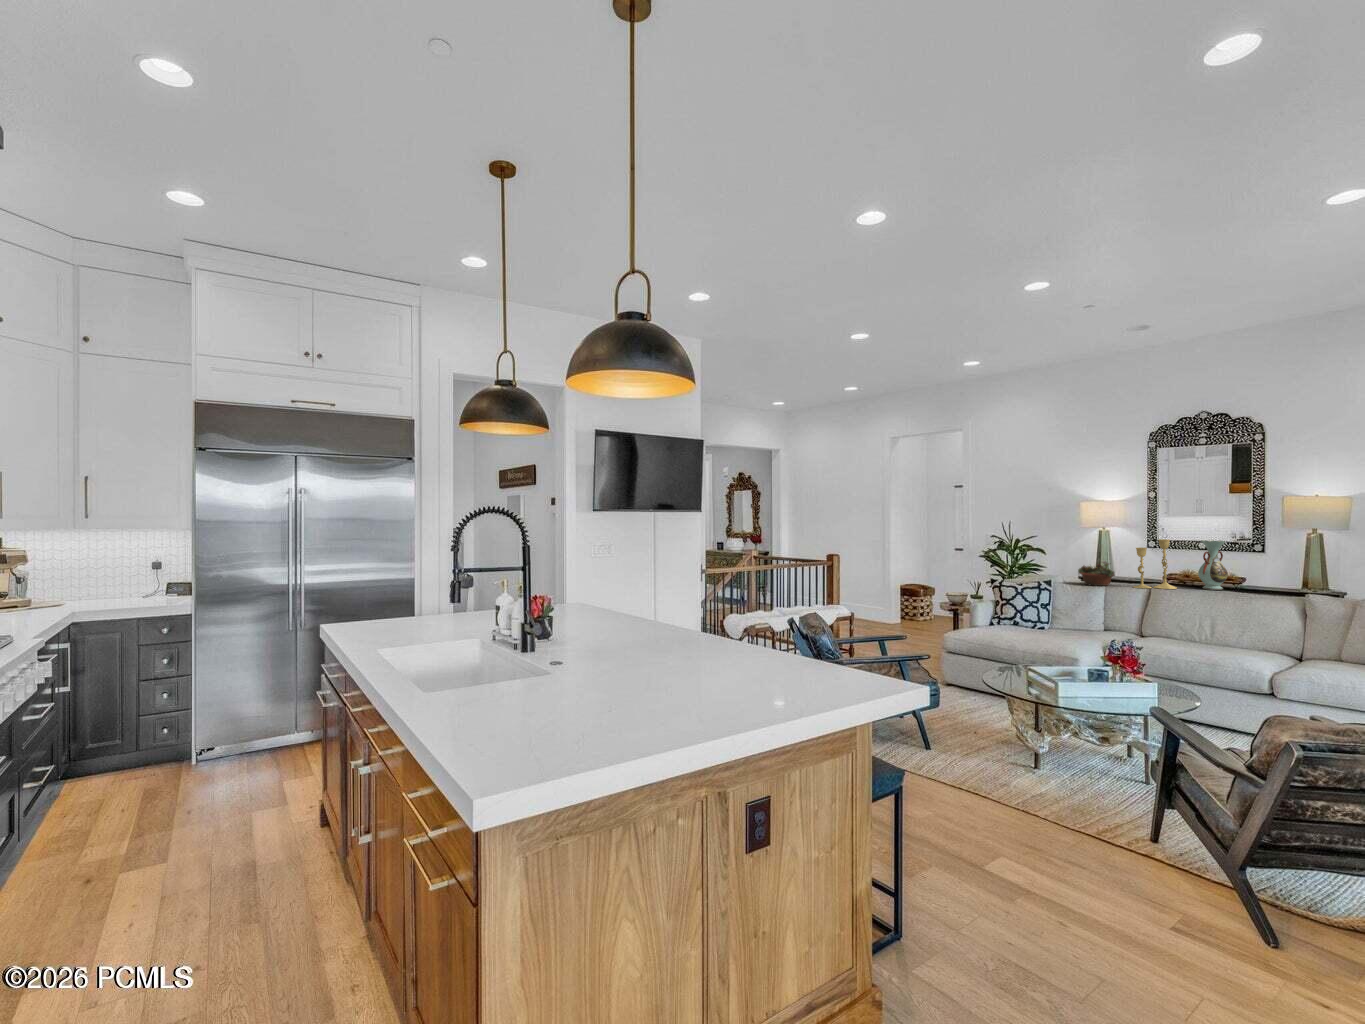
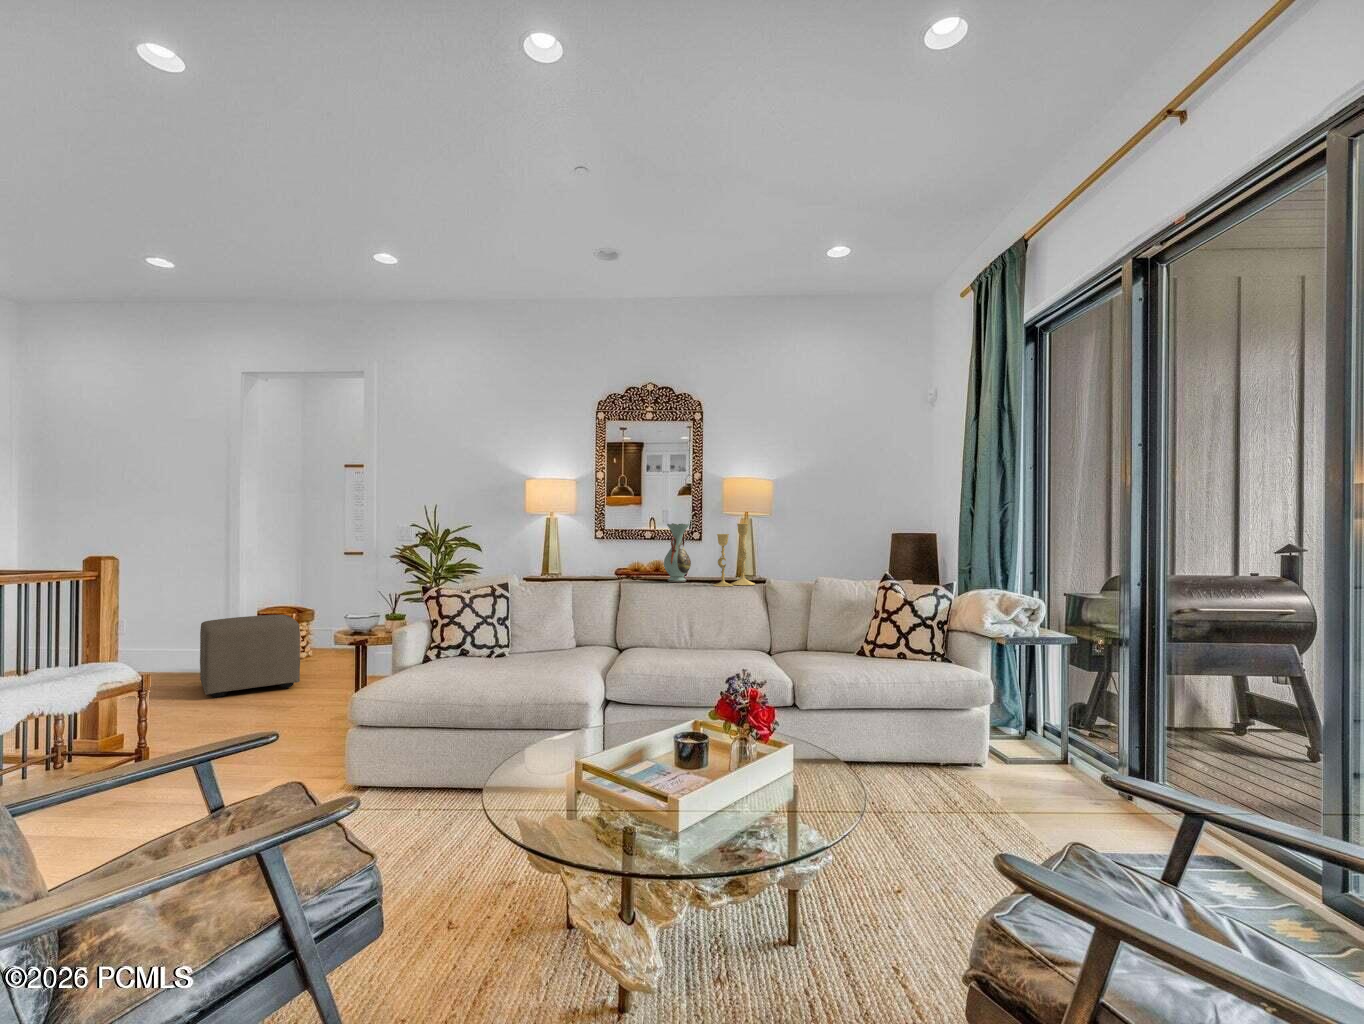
candlestick: present [1133,539,1177,589] -> present [713,523,755,587]
succulent planter: present [1078,562,1114,586] -> none [539,552,585,586]
ottoman: none [871,589,925,635] -> present [200,615,300,697]

